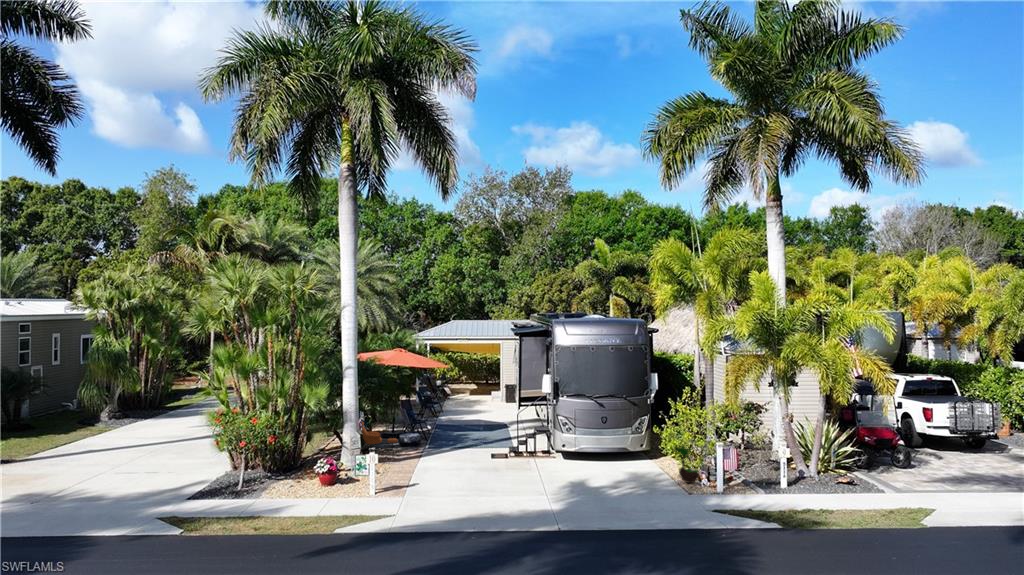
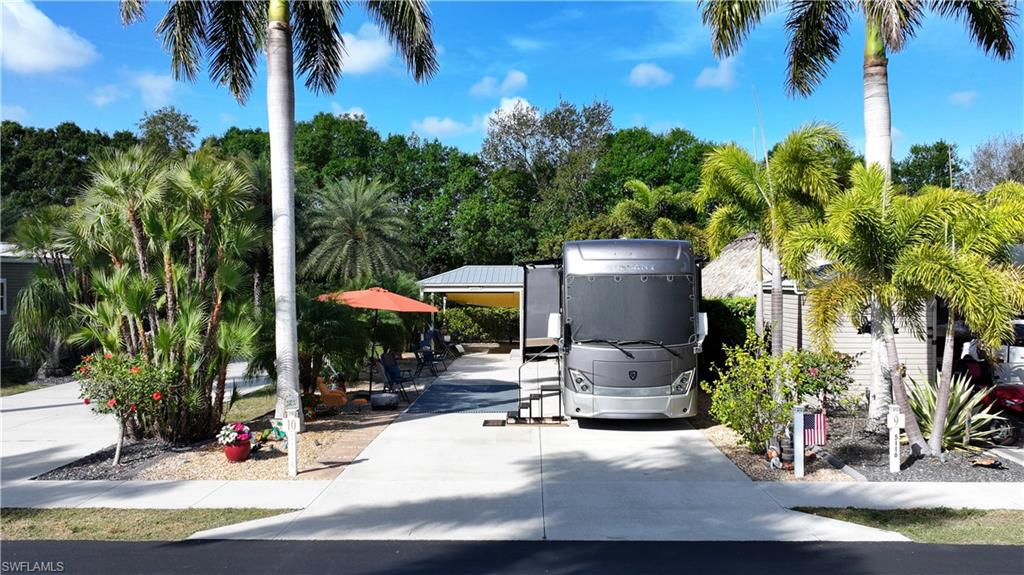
potted tree: present [673,444,698,483] -> none [725,401,766,463]

